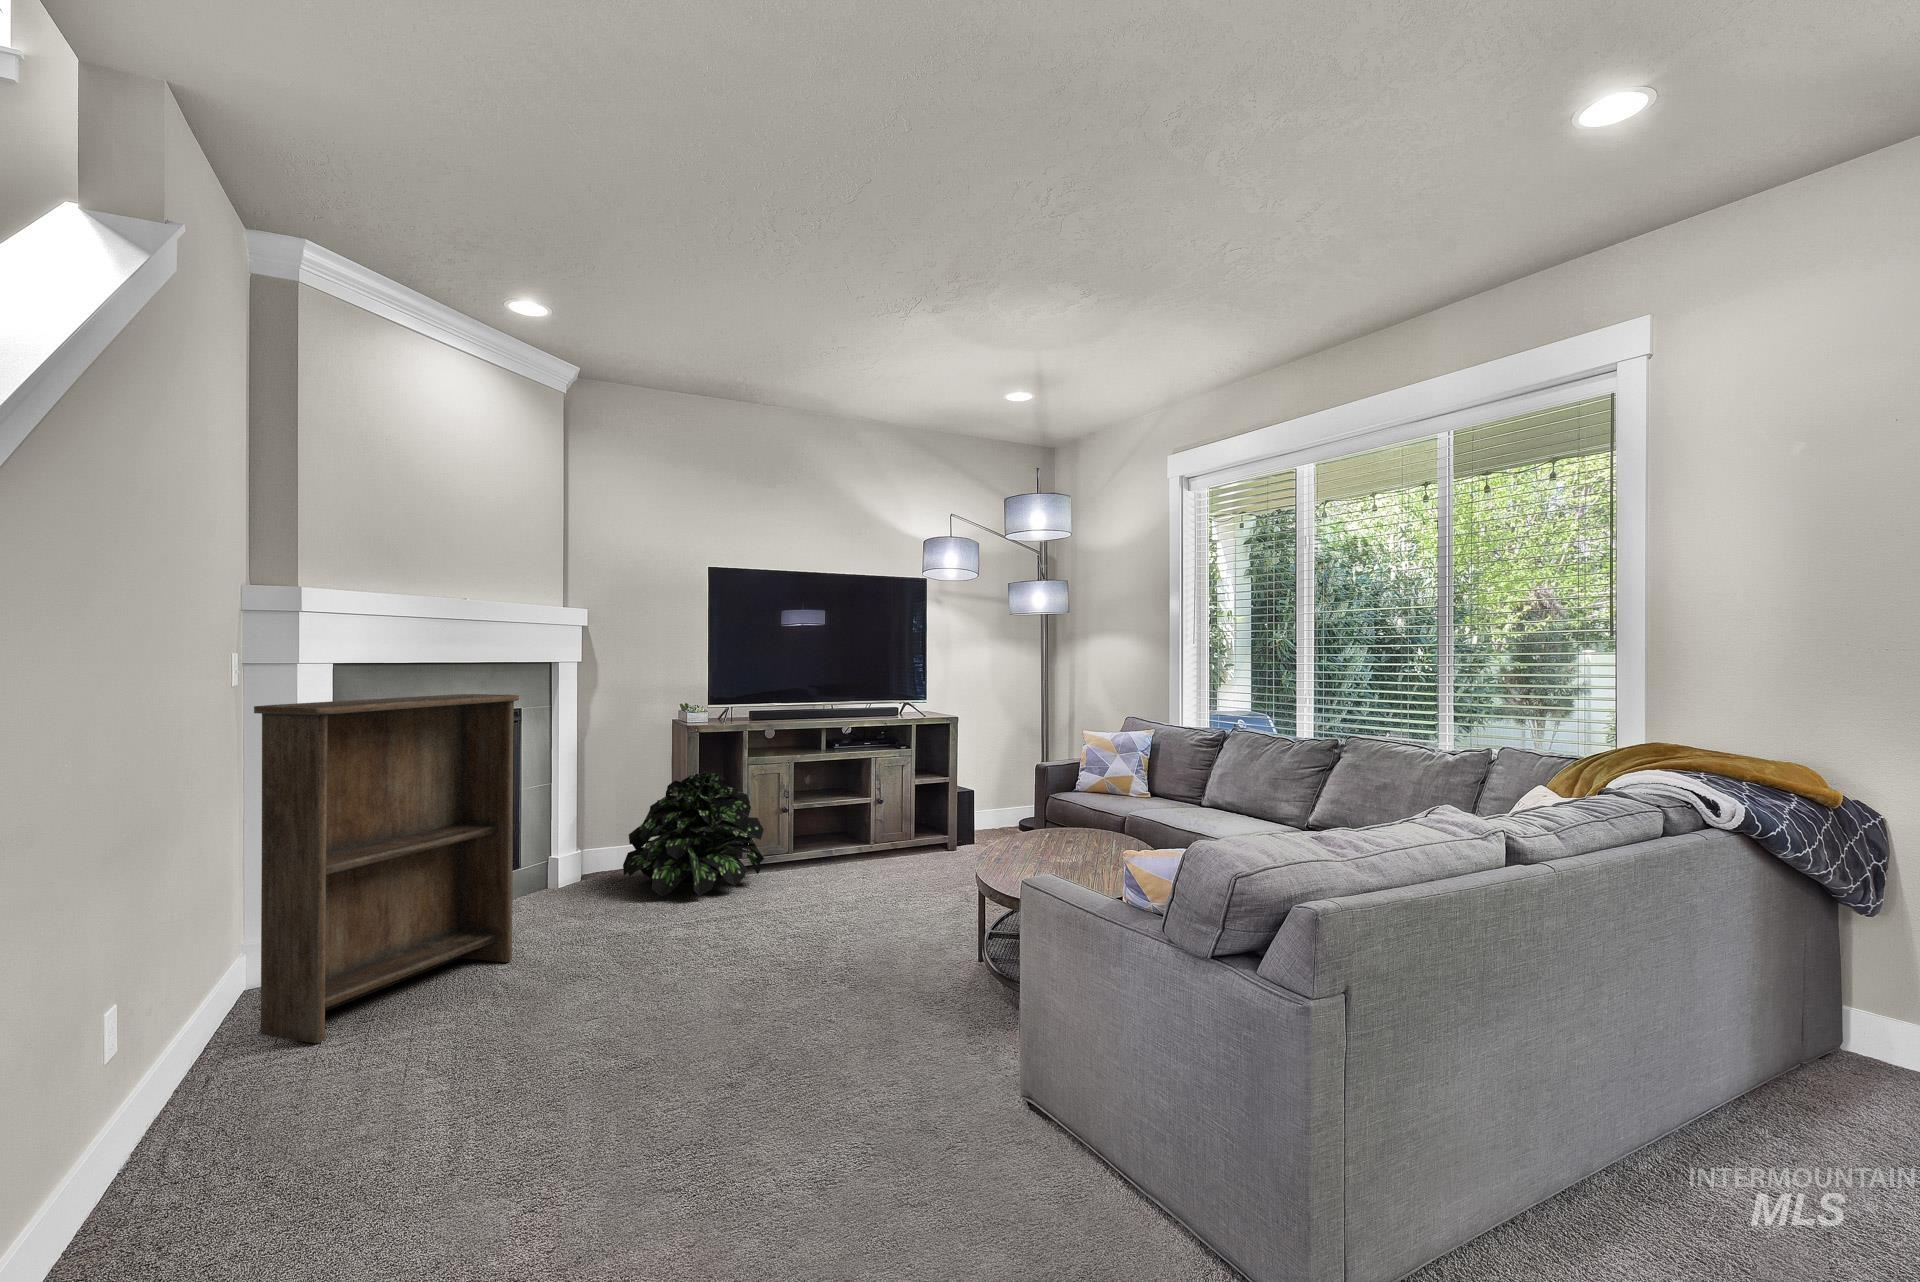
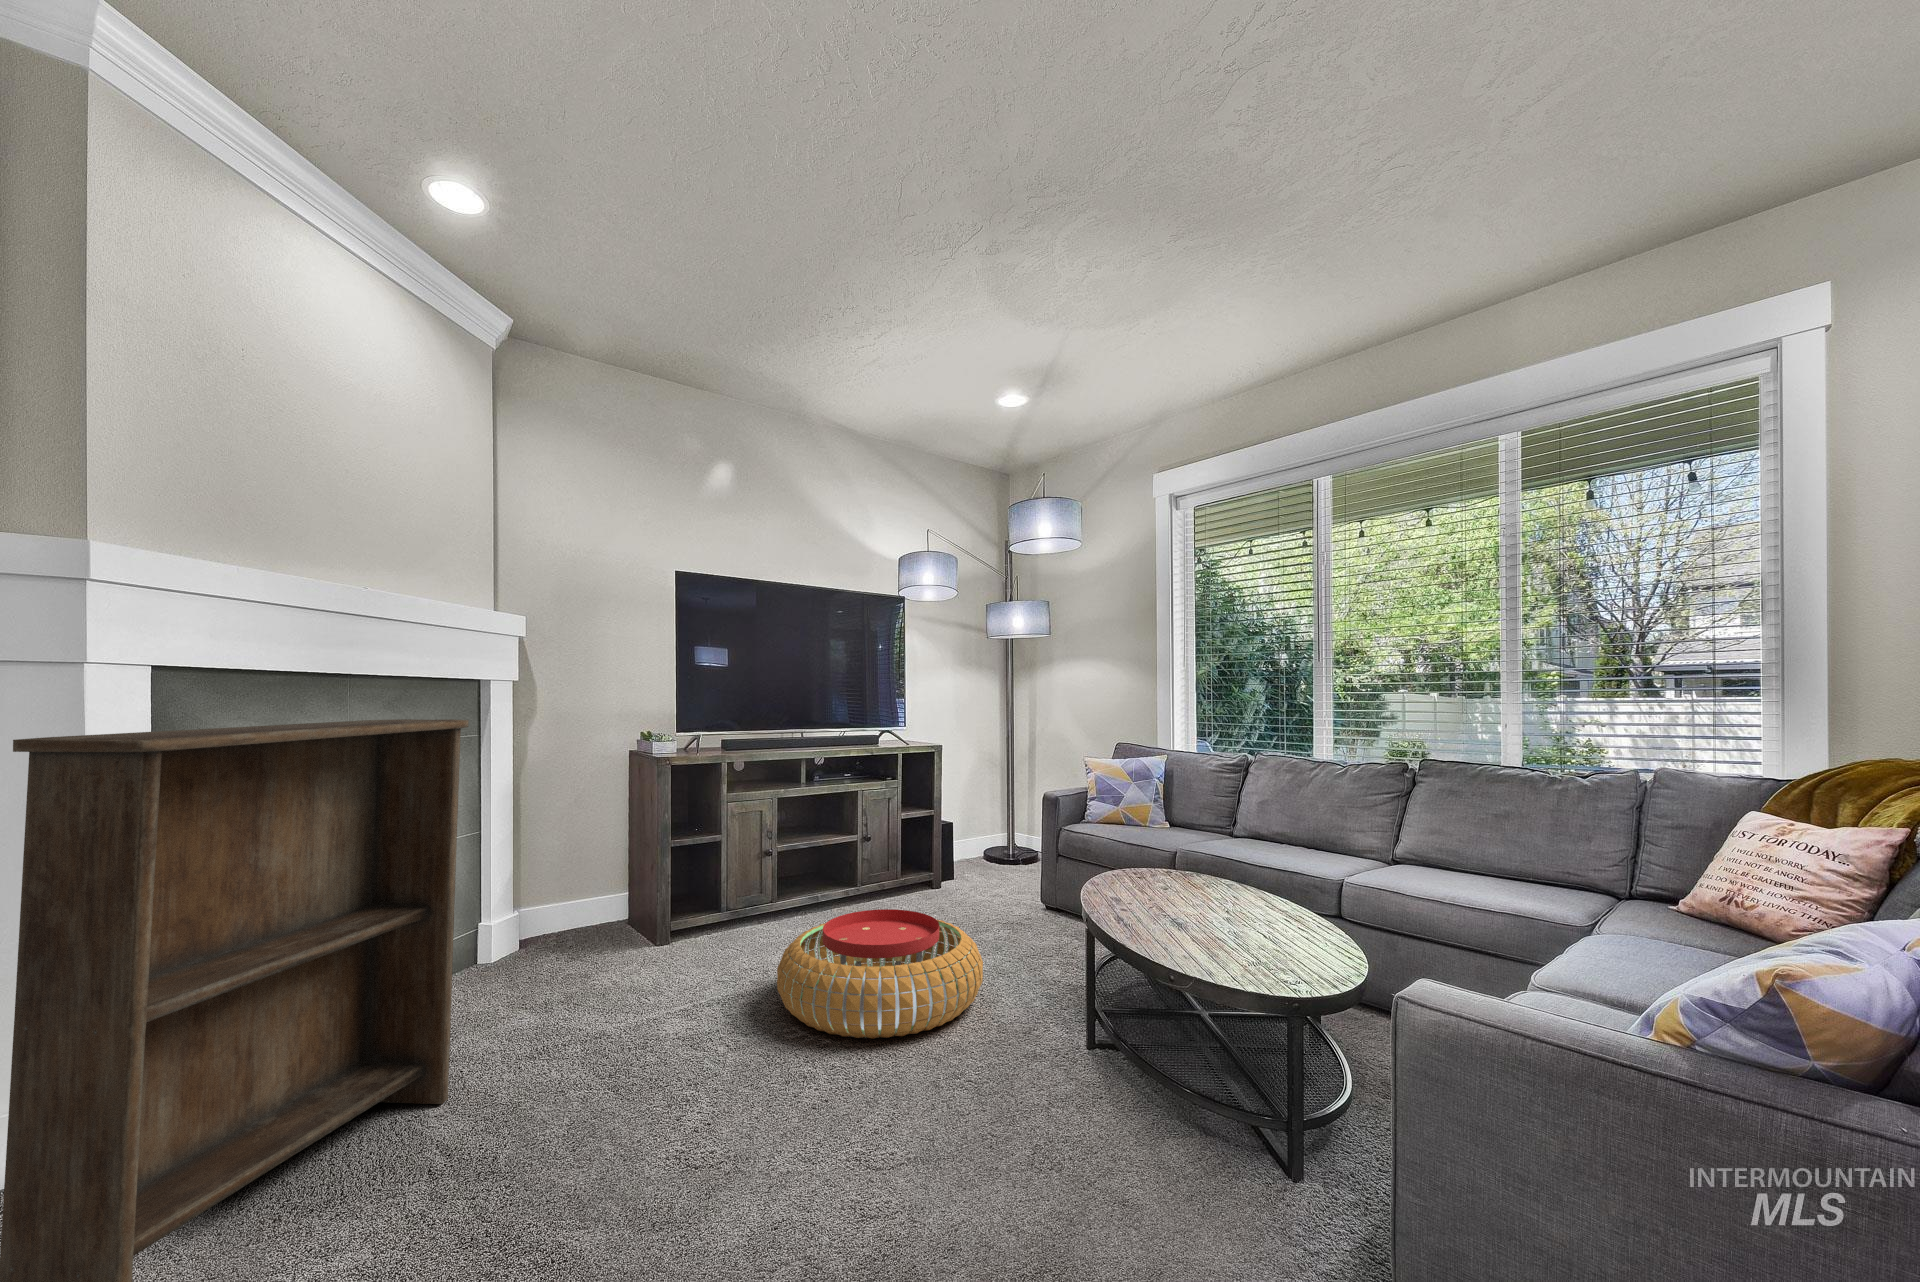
potted plant: present [623,771,764,896] -> none [573,812,752,974]
pouf: none [756,855,924,948] -> present [777,909,983,1038]

